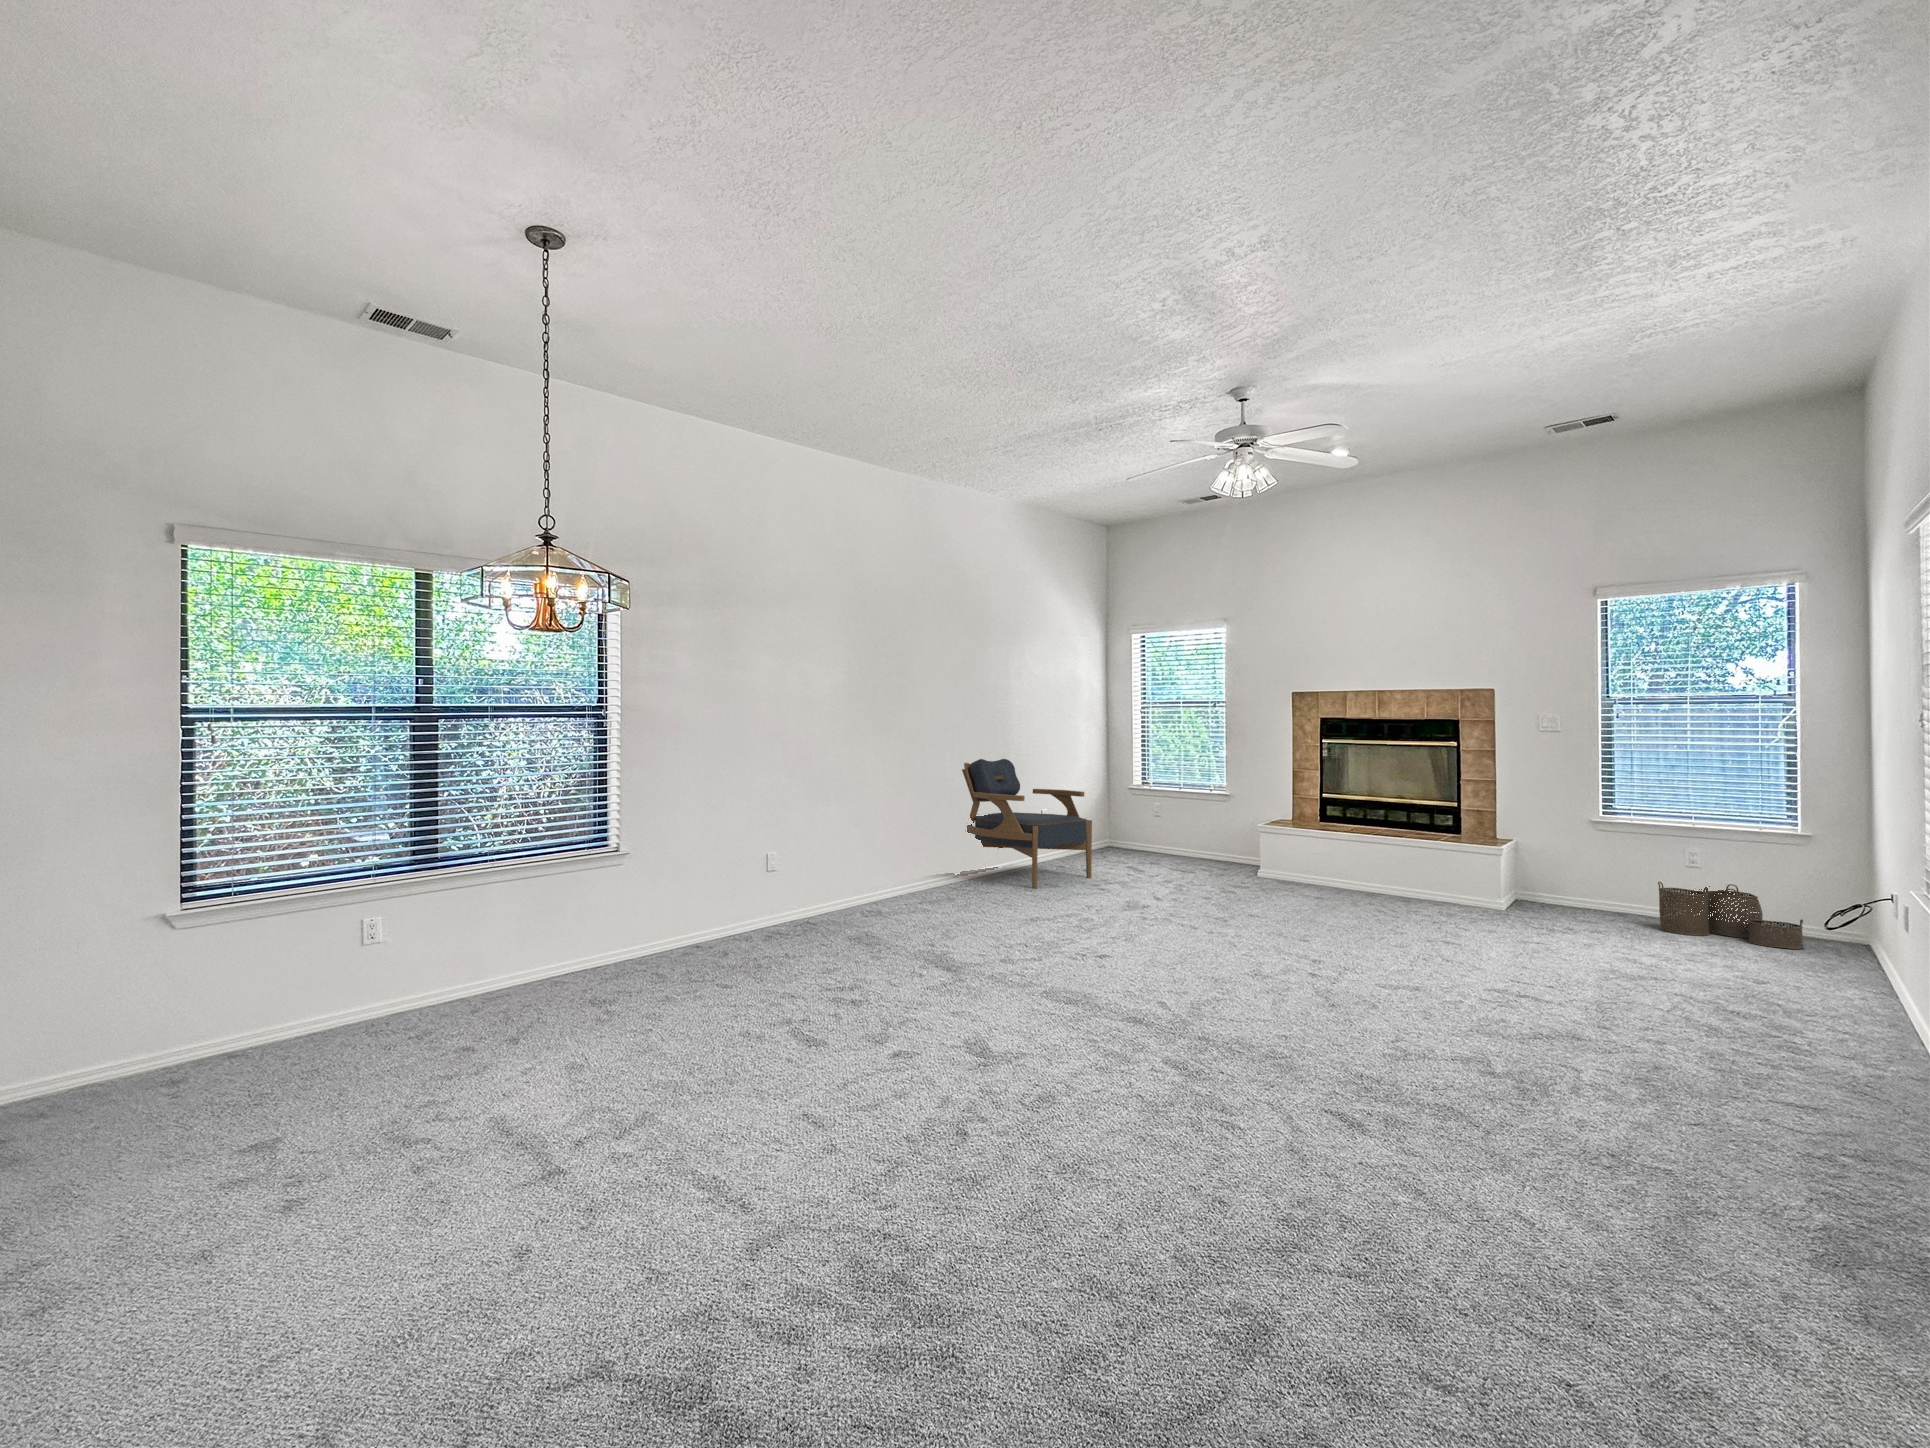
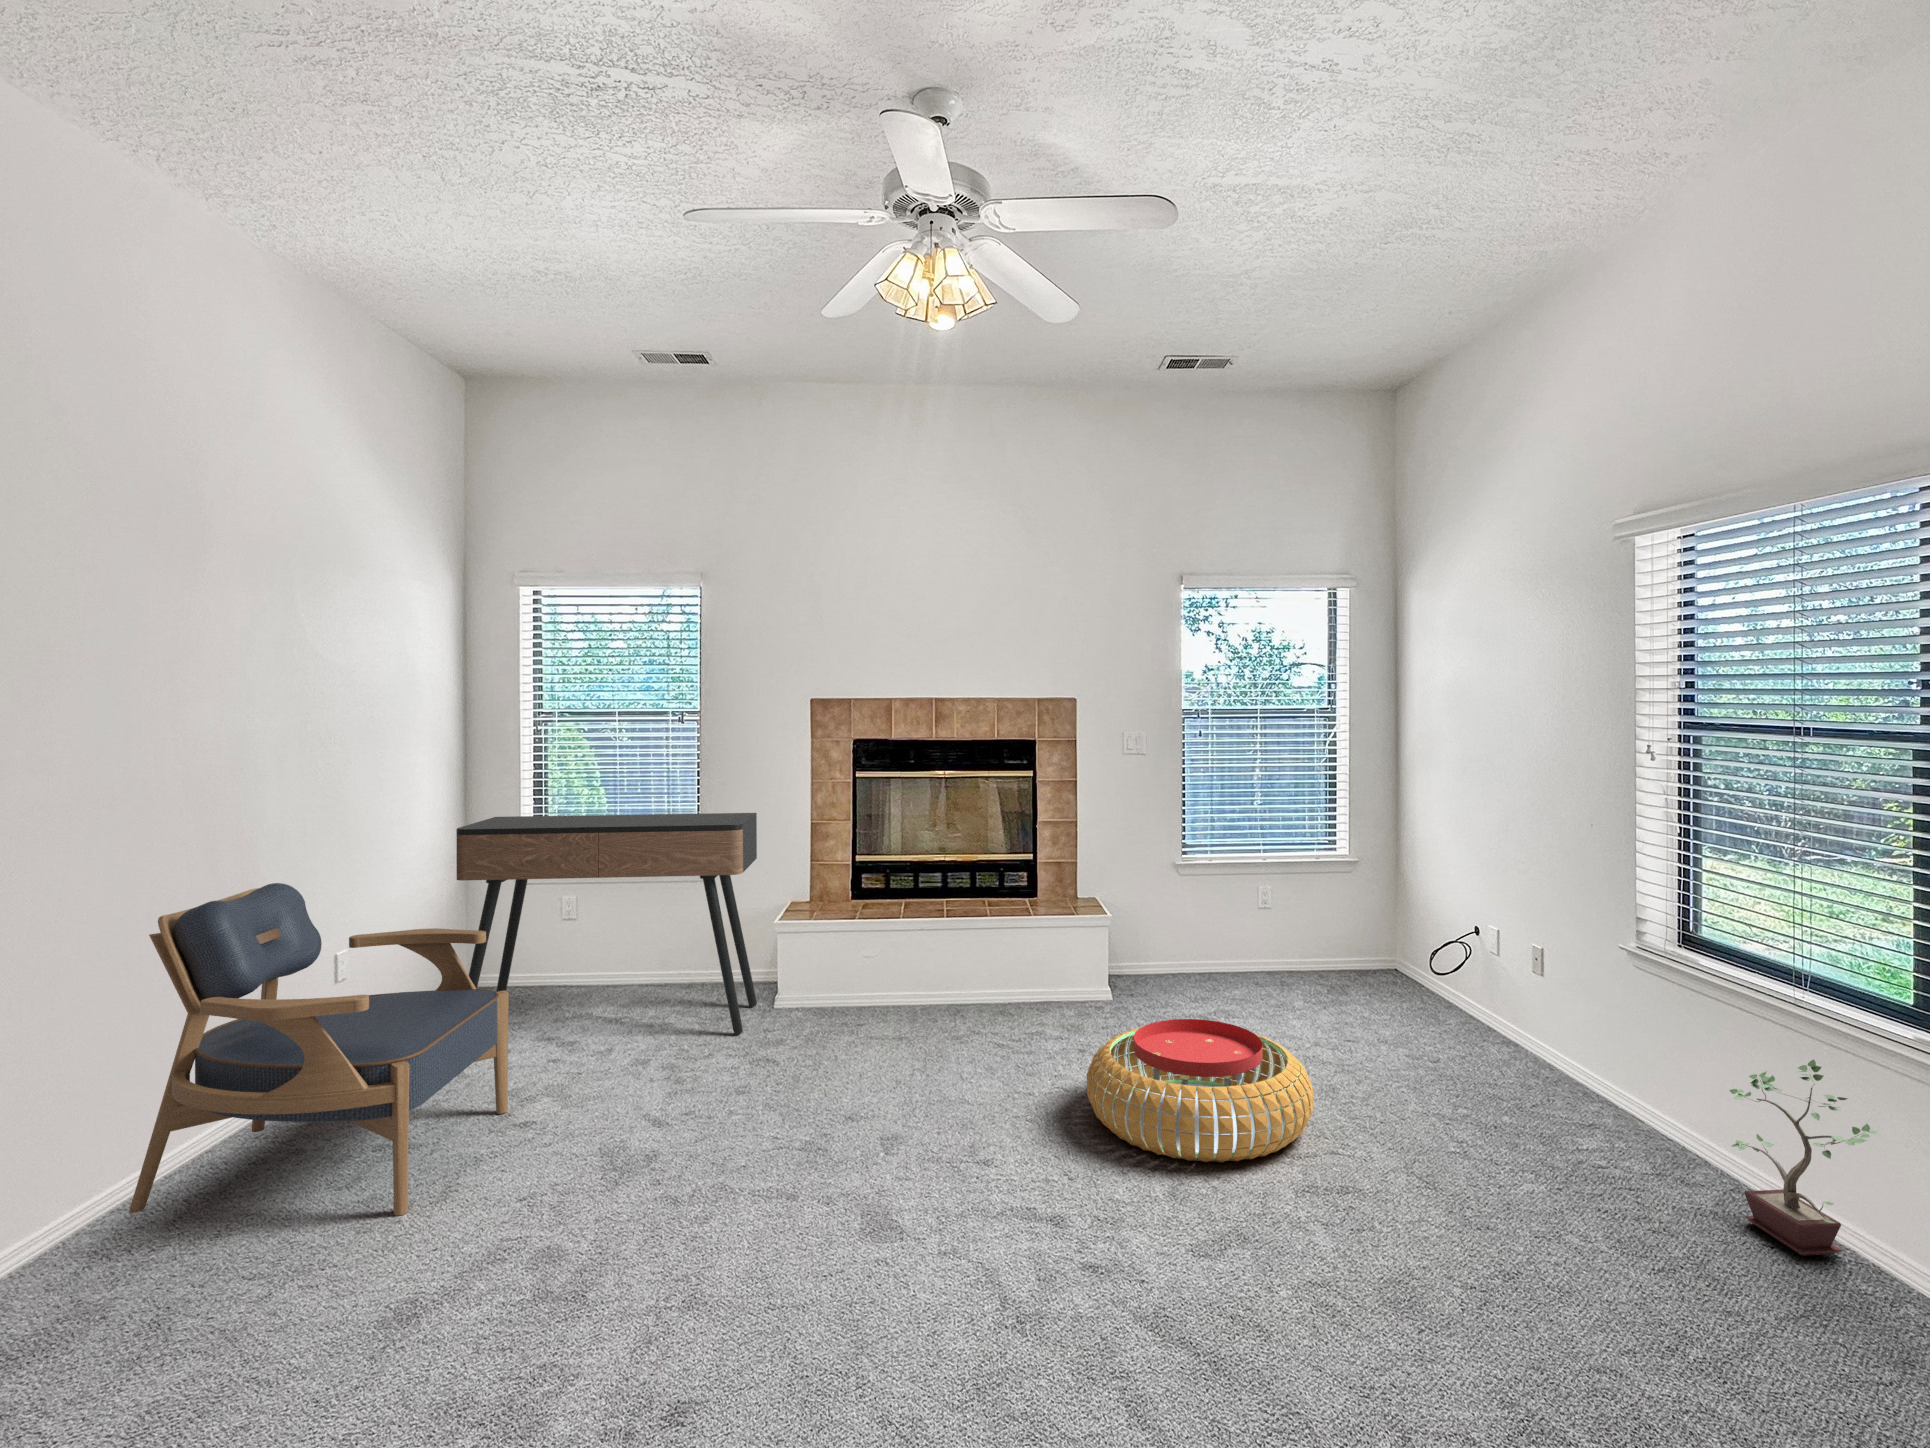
console table: none [1086,753,1246,878] -> present [456,813,757,1035]
pouf: none [1370,879,1535,951] -> present [1087,1019,1314,1162]
woven basket: present [1658,882,1804,949] -> none [1281,927,1423,1012]
potted plant: none [1775,903,1842,1044] -> present [1730,1059,1877,1256]

